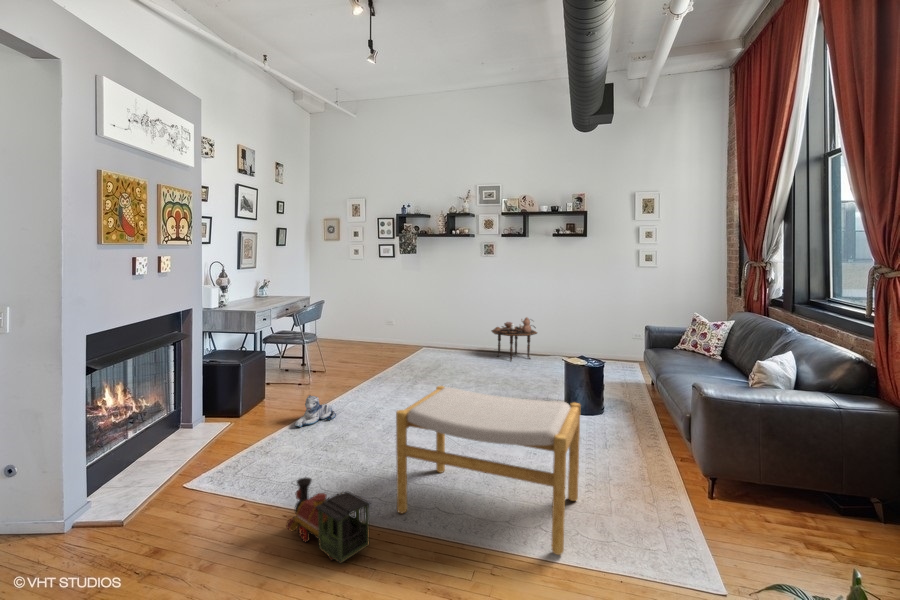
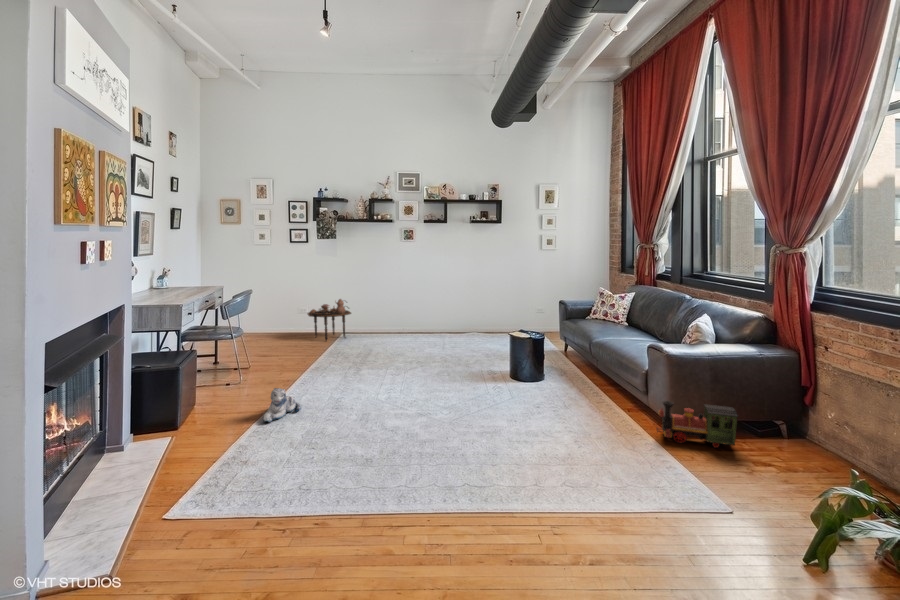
side table: present [492,317,537,361] -> present [307,299,351,341]
footstool: present [396,386,580,555] -> none [426,362,590,491]
toy train: present [286,477,371,563] -> present [657,401,738,448]

